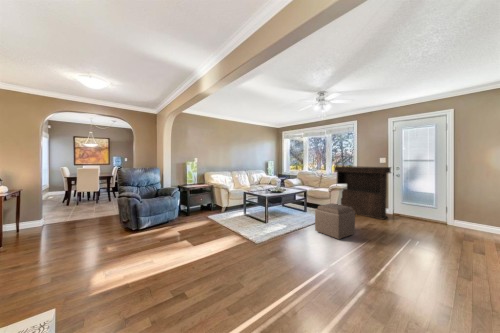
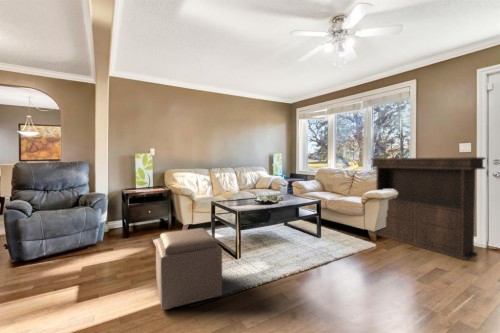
ottoman: present [315,203,355,239] -> present [156,228,222,310]

